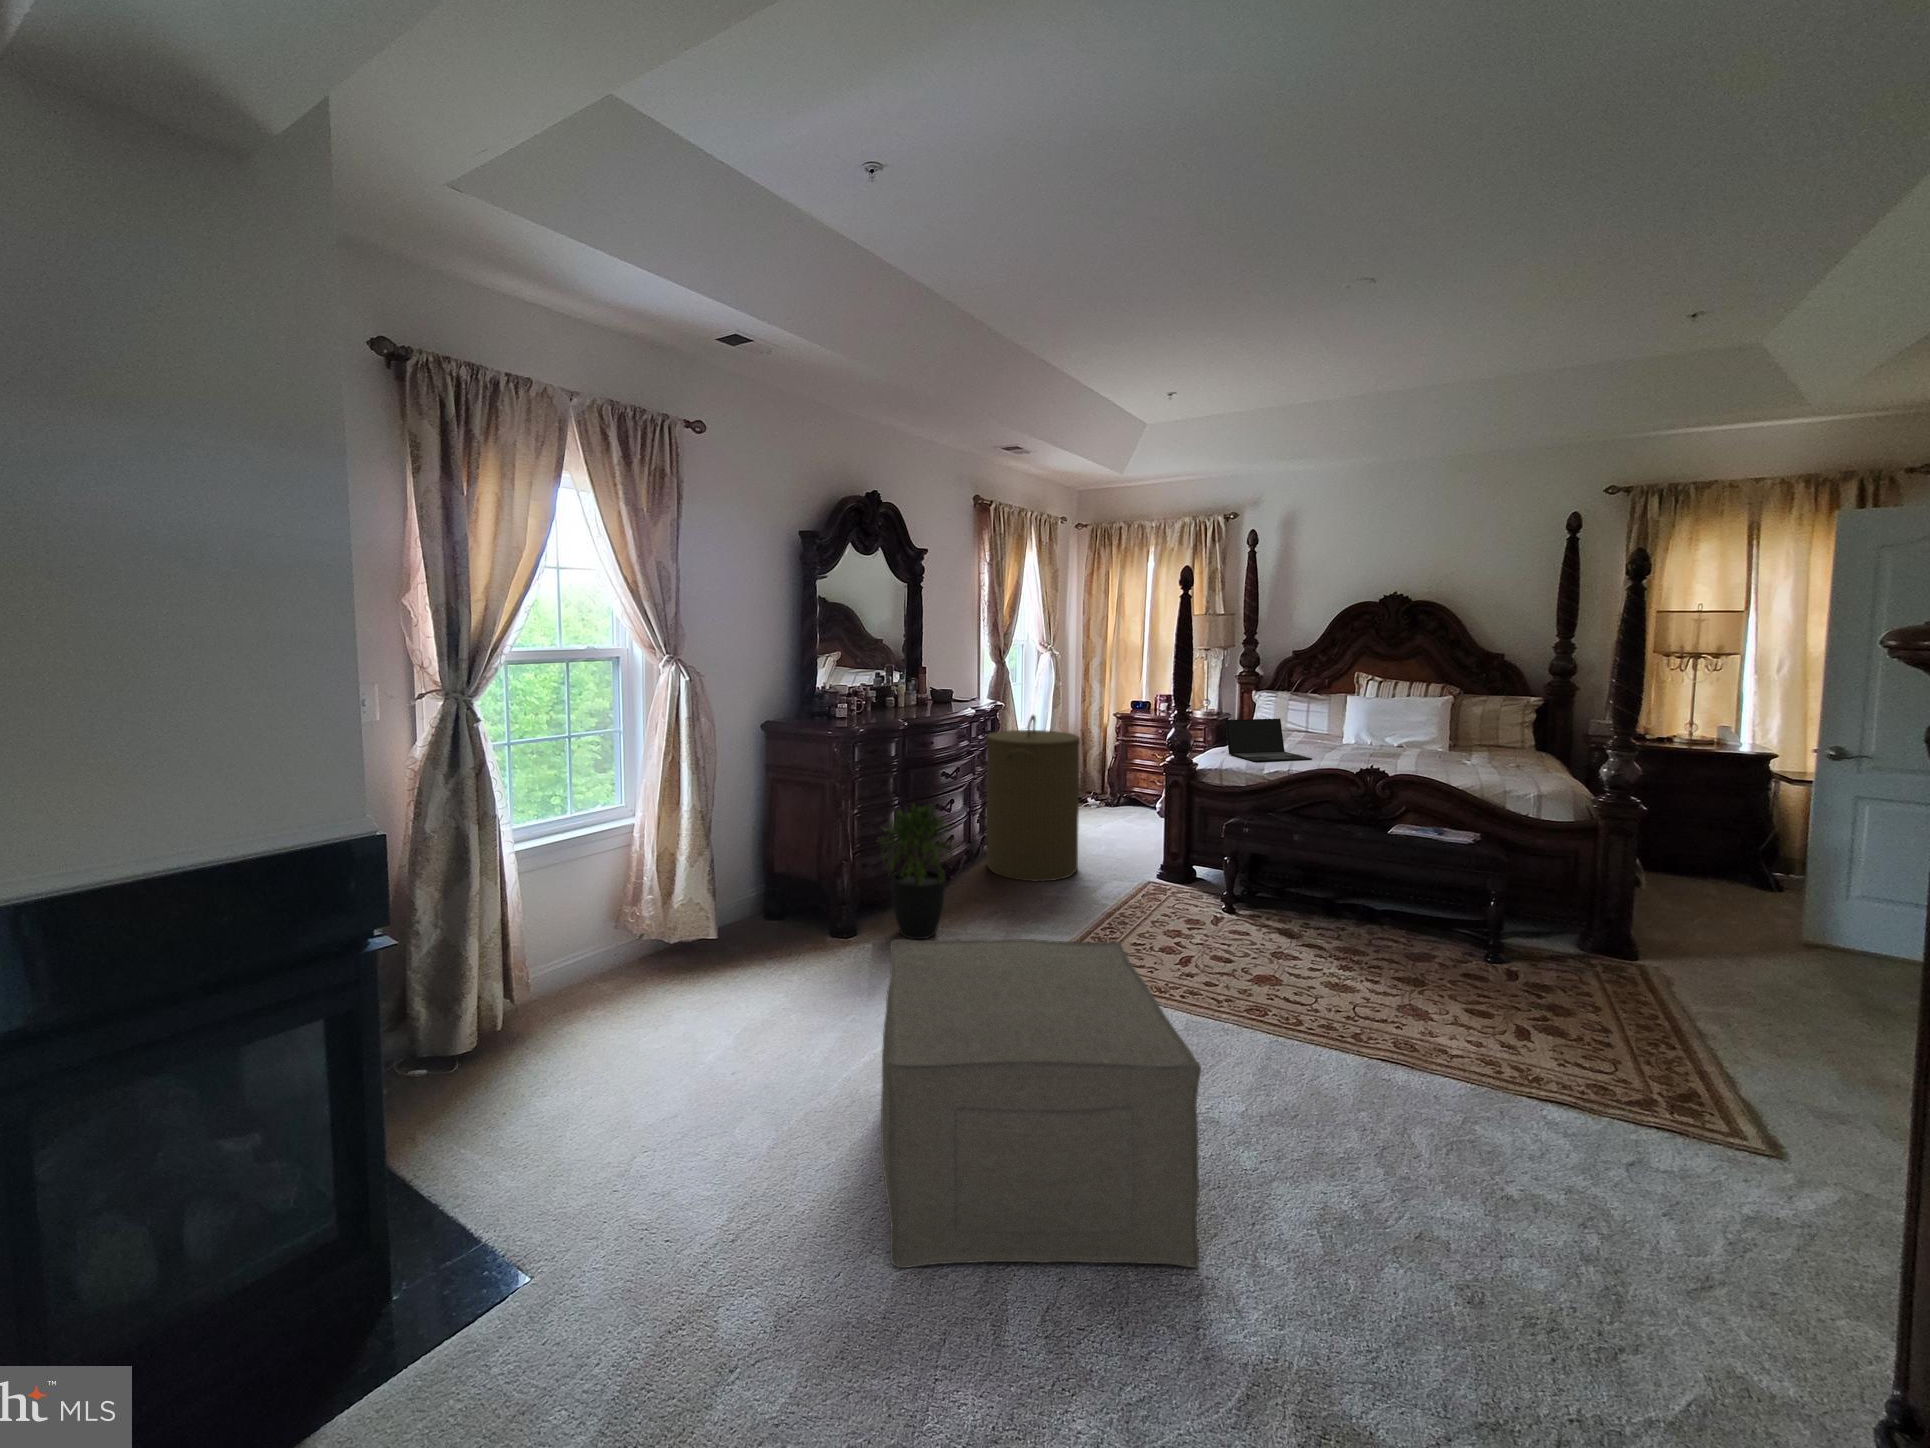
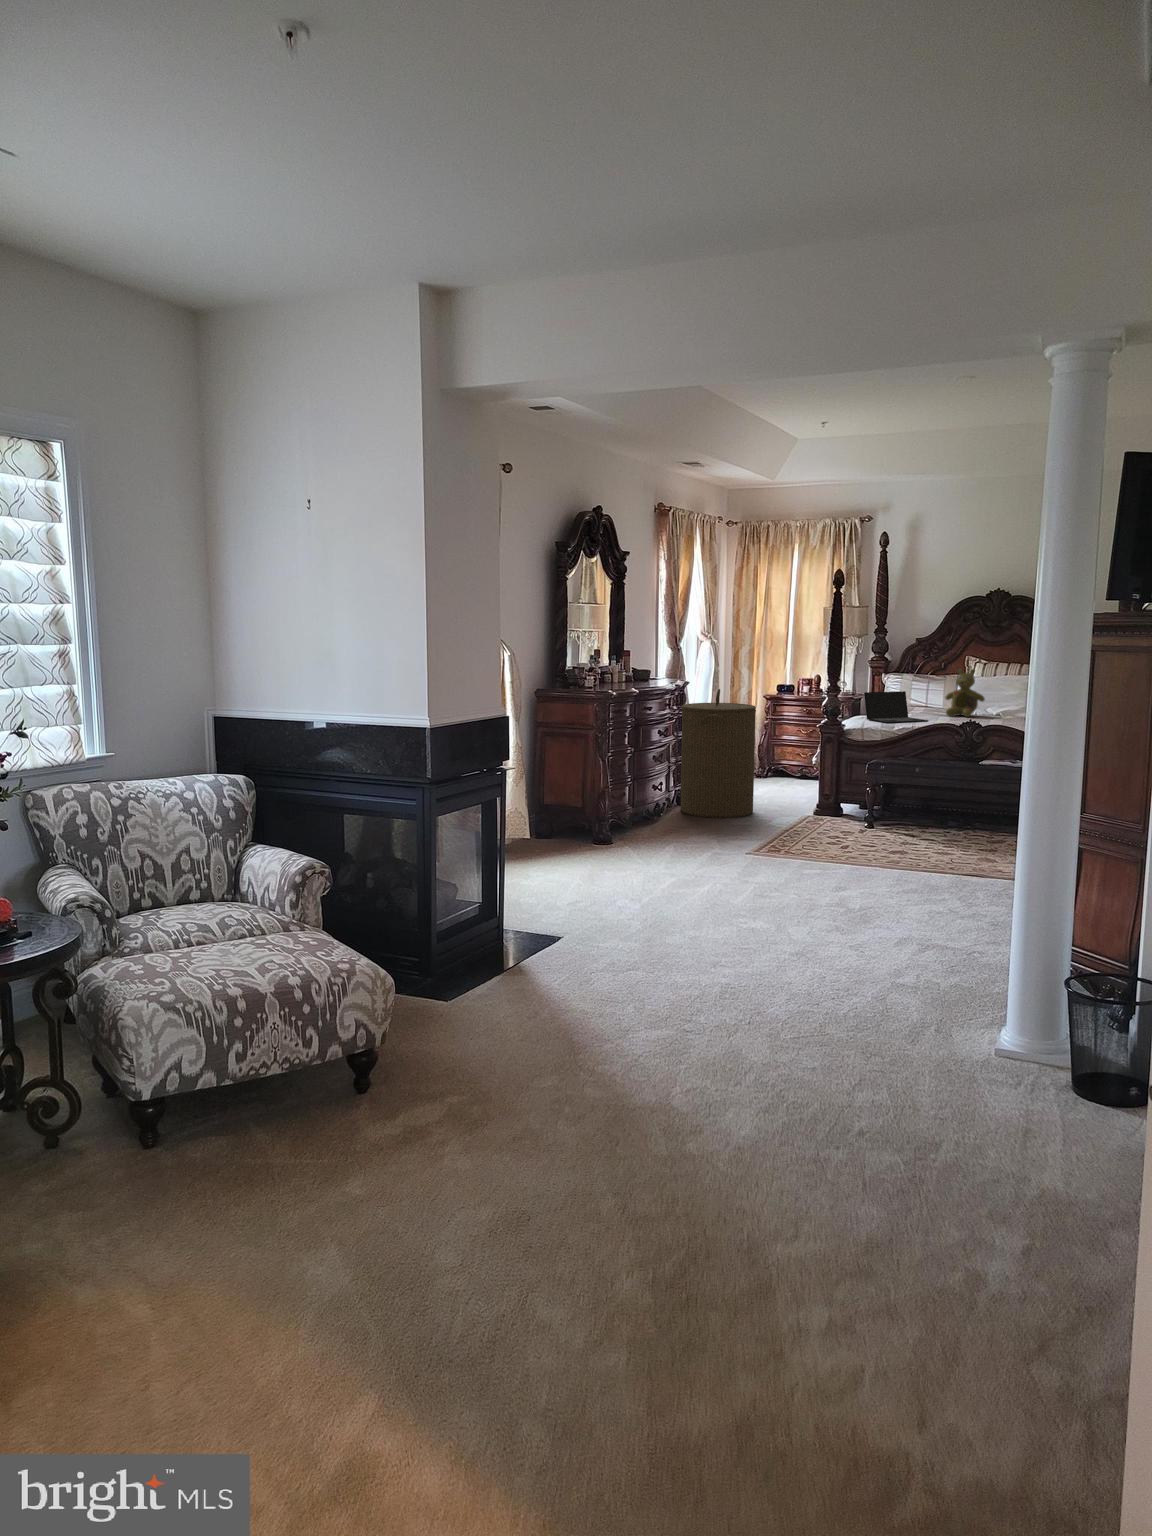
stuffed bear: none [1334,690,1388,753] -> present [945,669,985,717]
potted plant: present [881,804,960,939] -> none [625,746,688,845]
ottoman: present [881,939,1201,1268] -> none [690,802,873,931]

